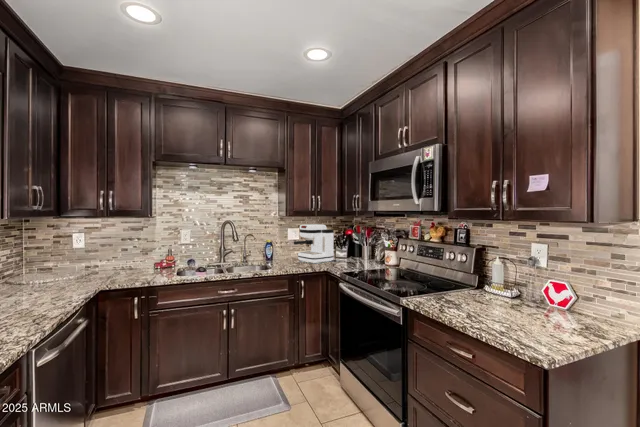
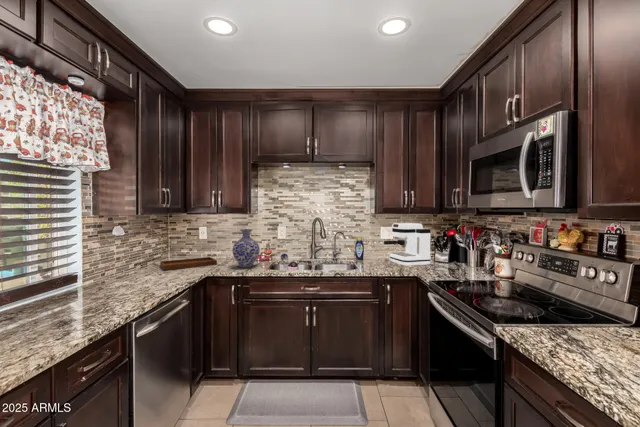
vase: none [133,234,166,277] -> present [232,229,260,268]
tray: none [26,259,108,288] -> present [160,248,217,270]

